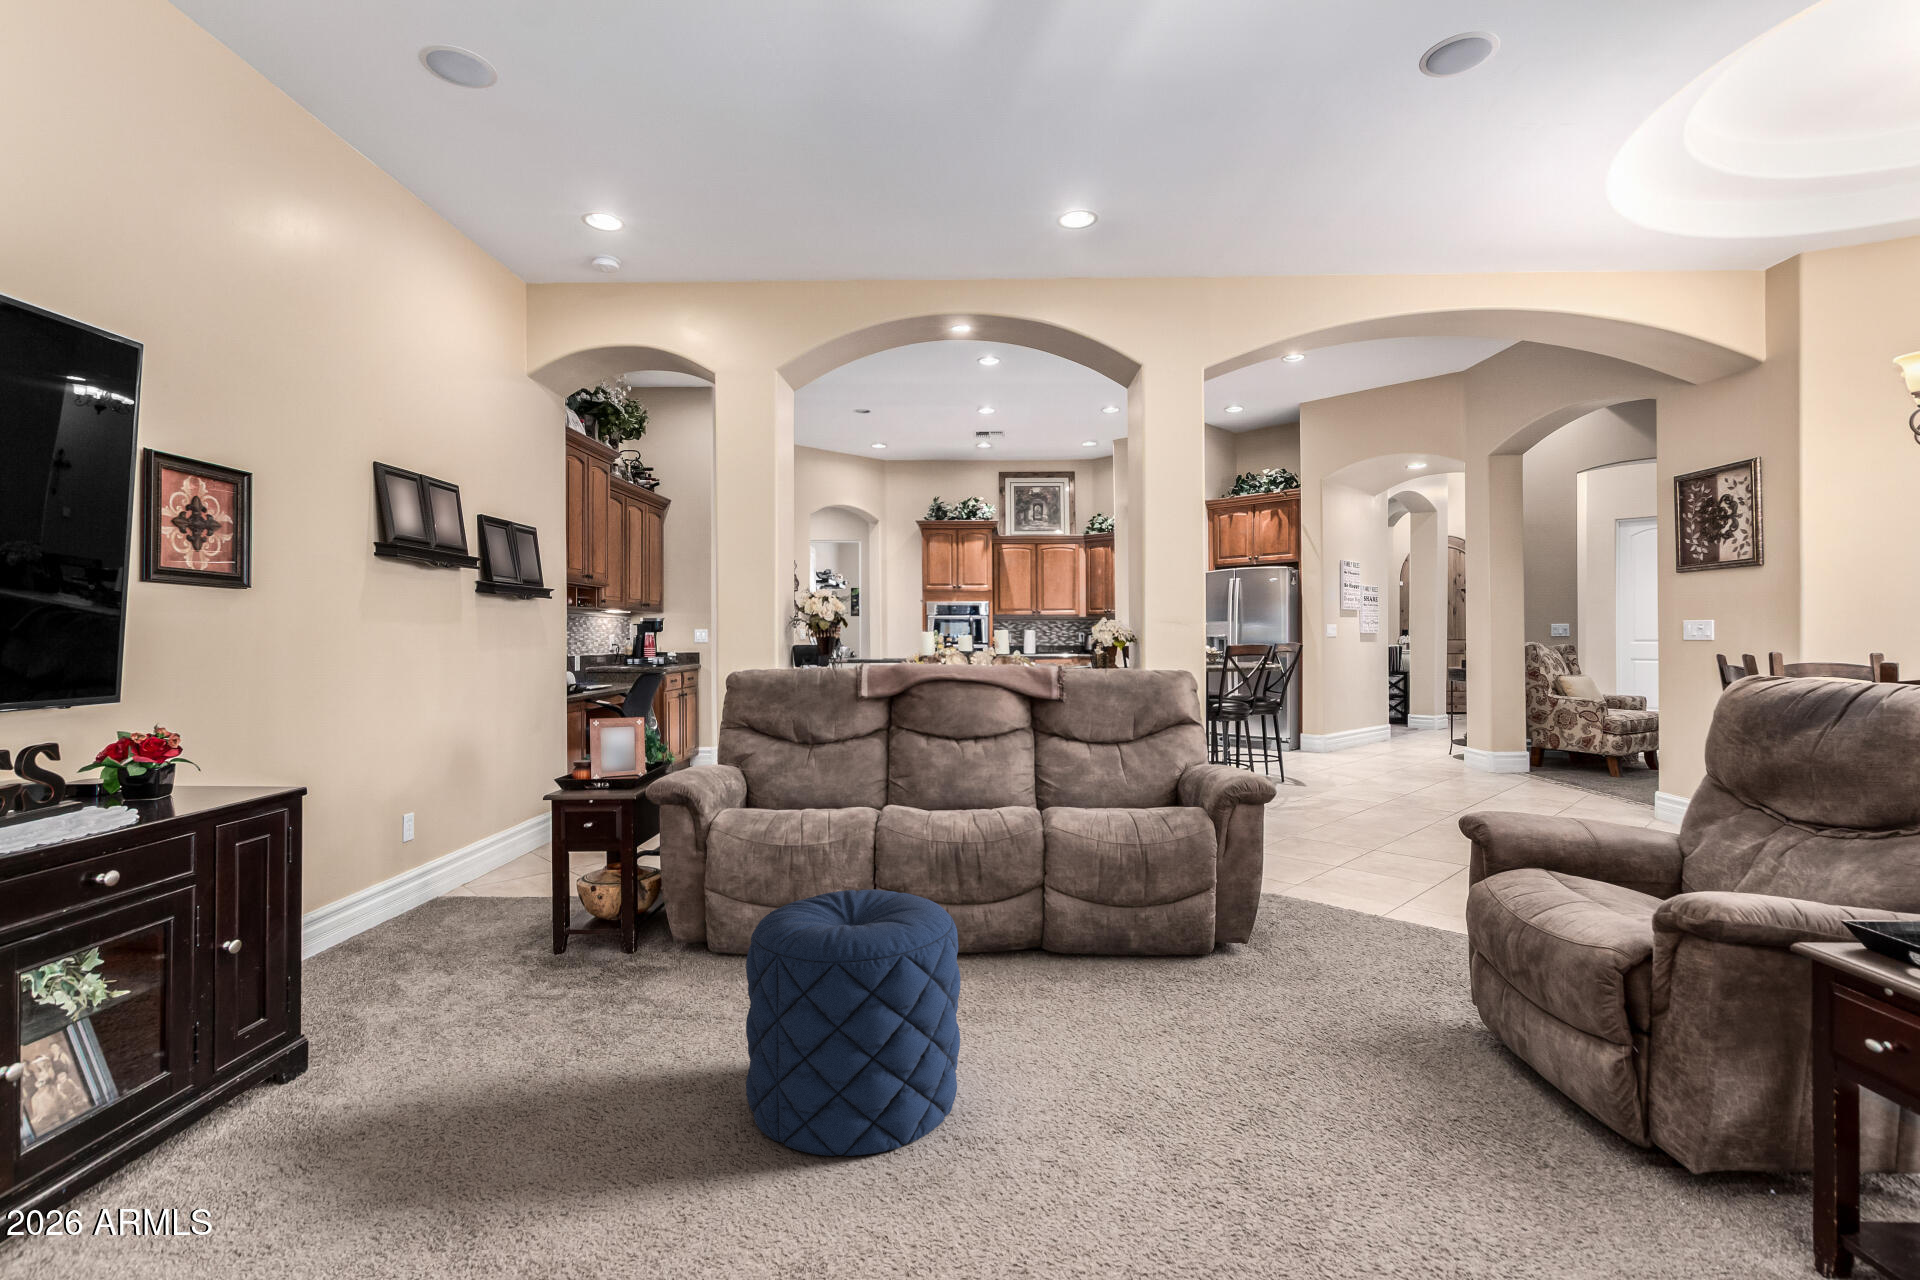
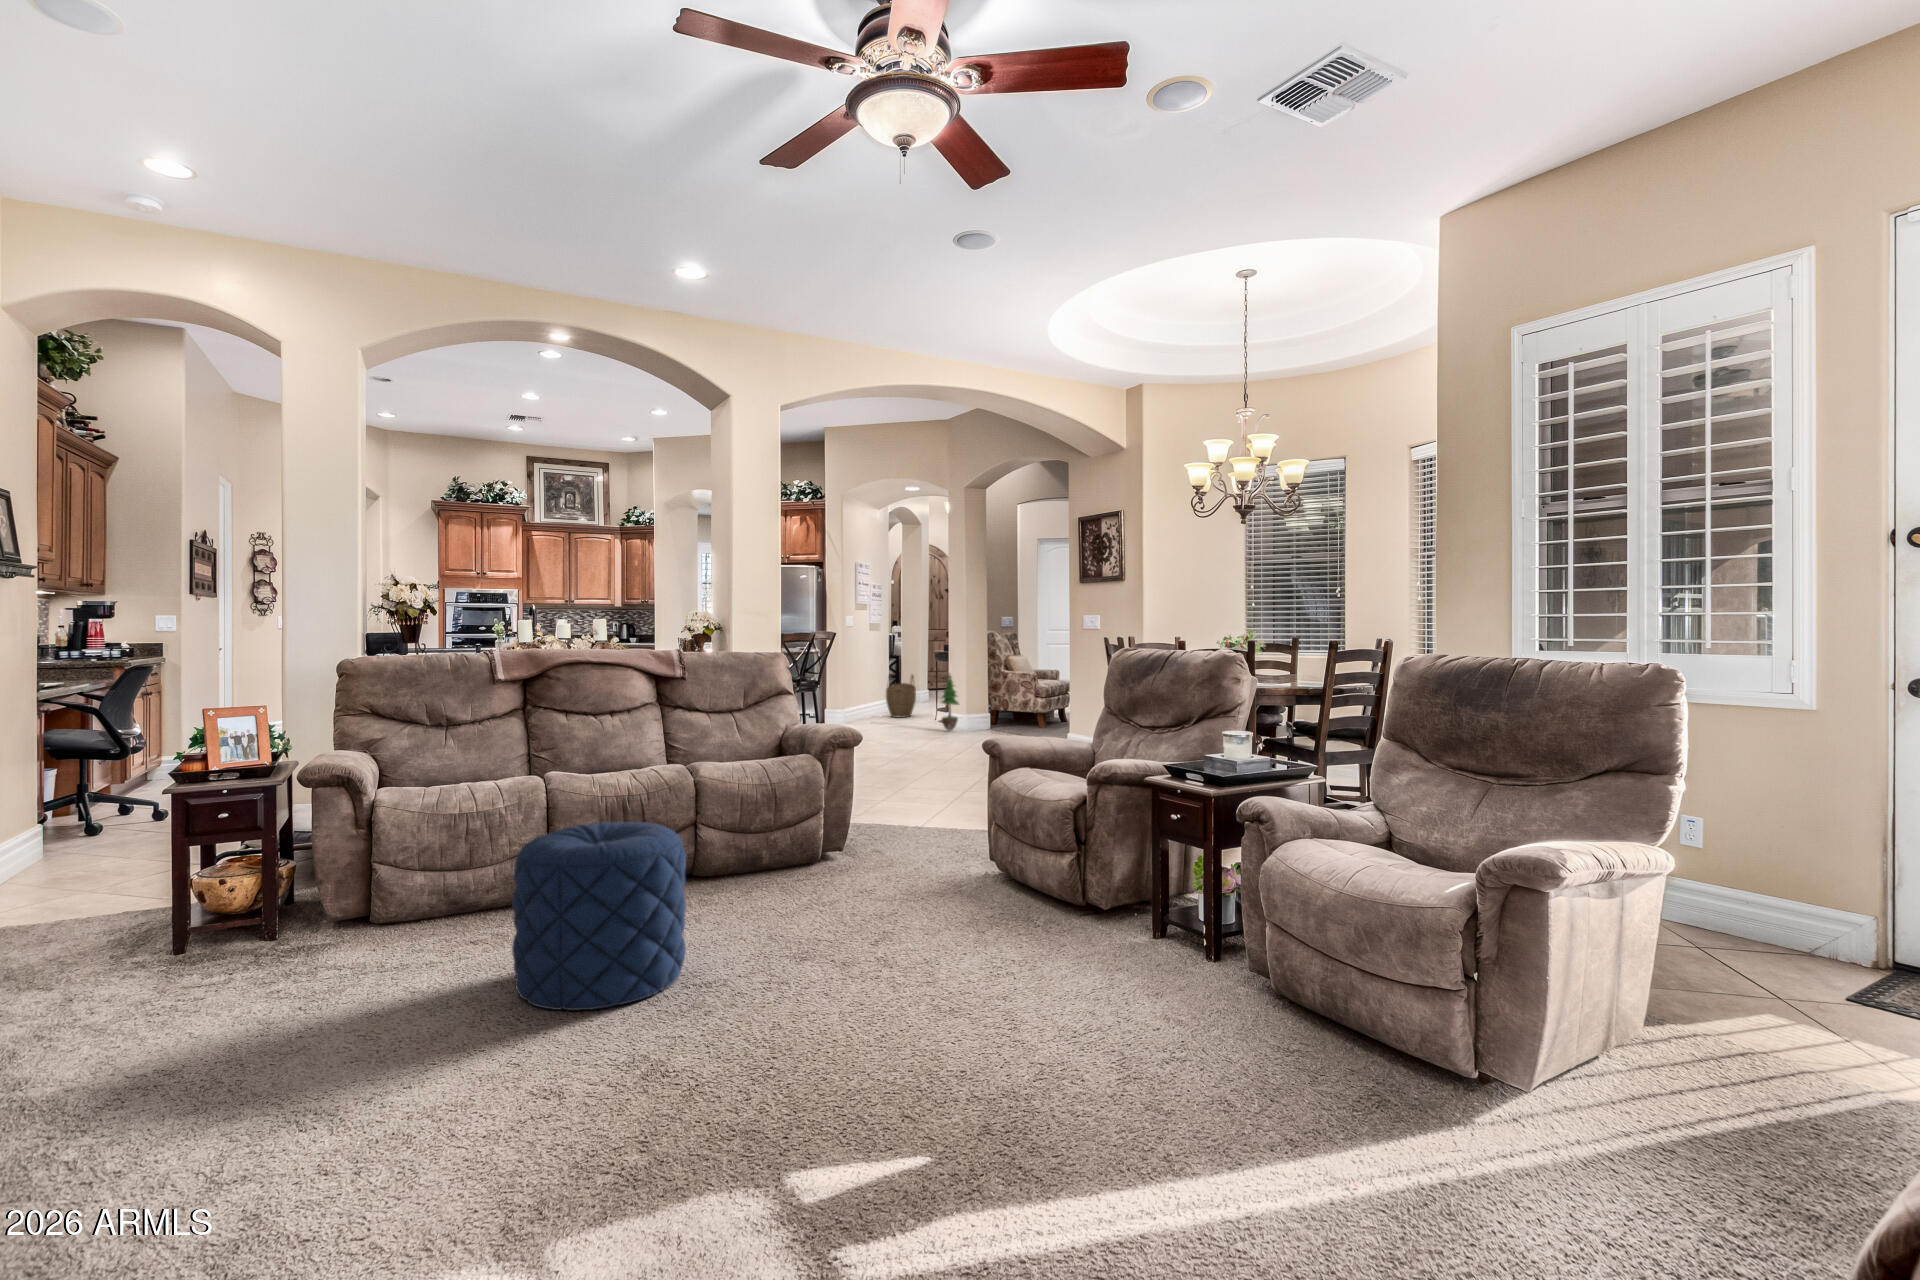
woven basket: none [1382,694,1422,747] -> present [886,675,916,717]
potted tree: none [1448,696,1478,770] -> present [942,675,959,731]

